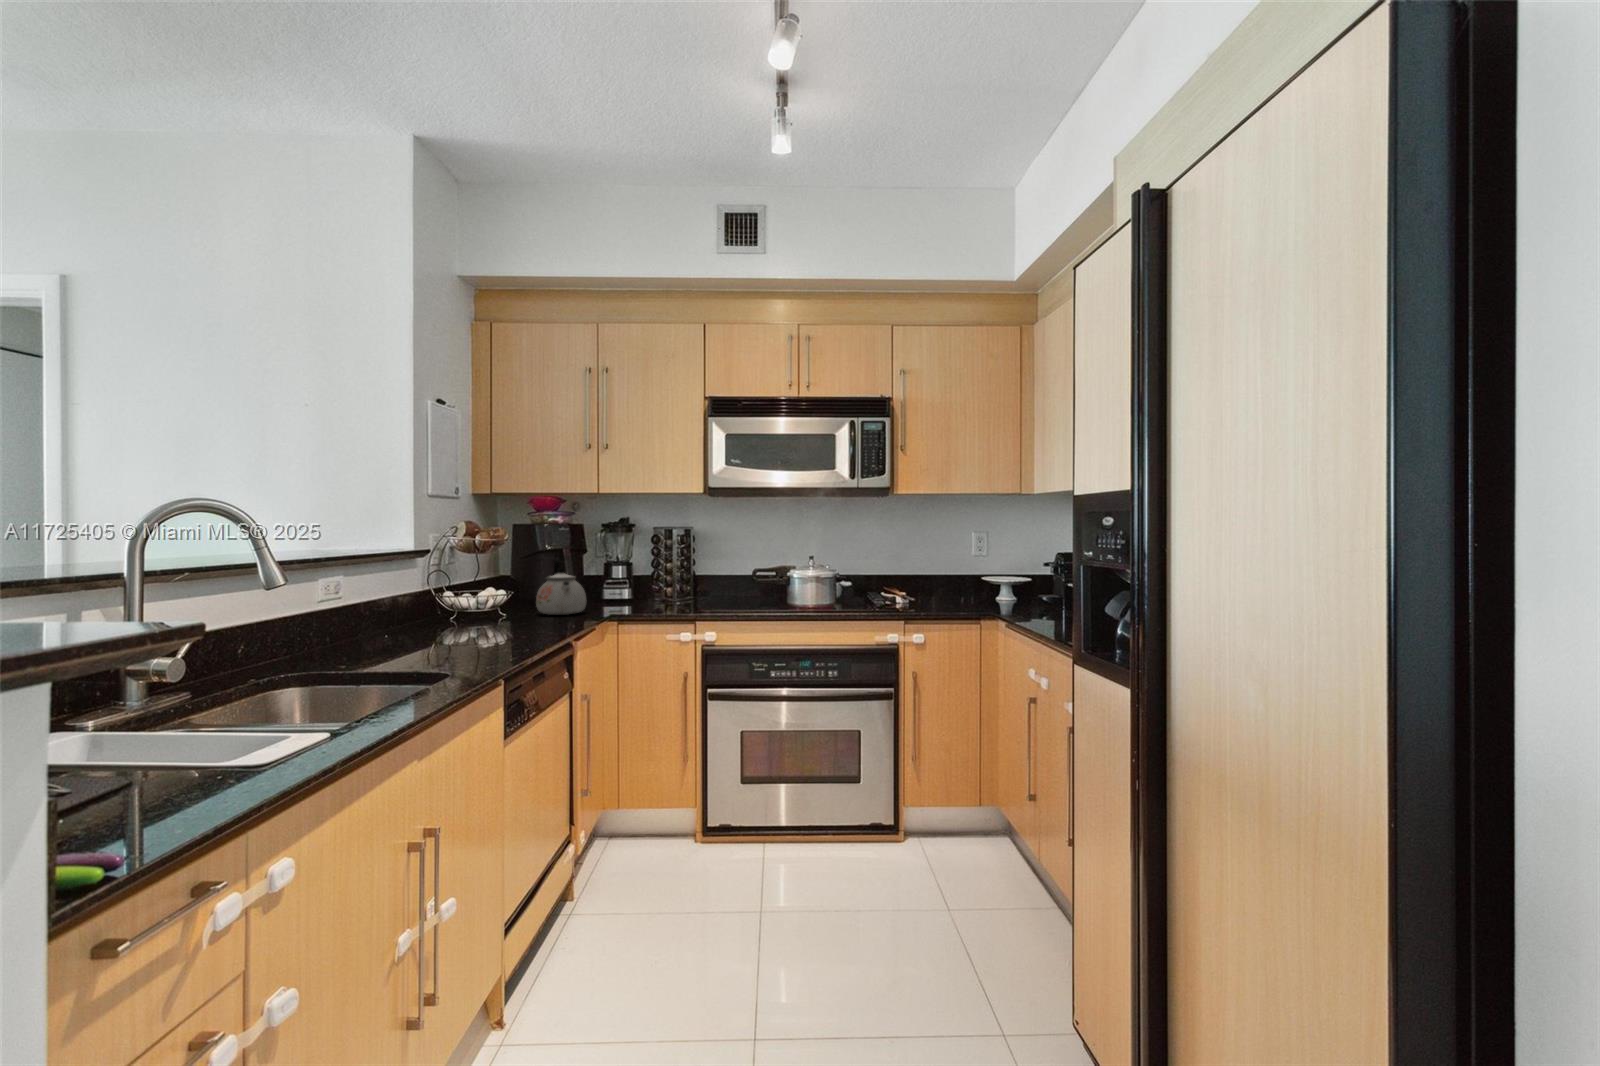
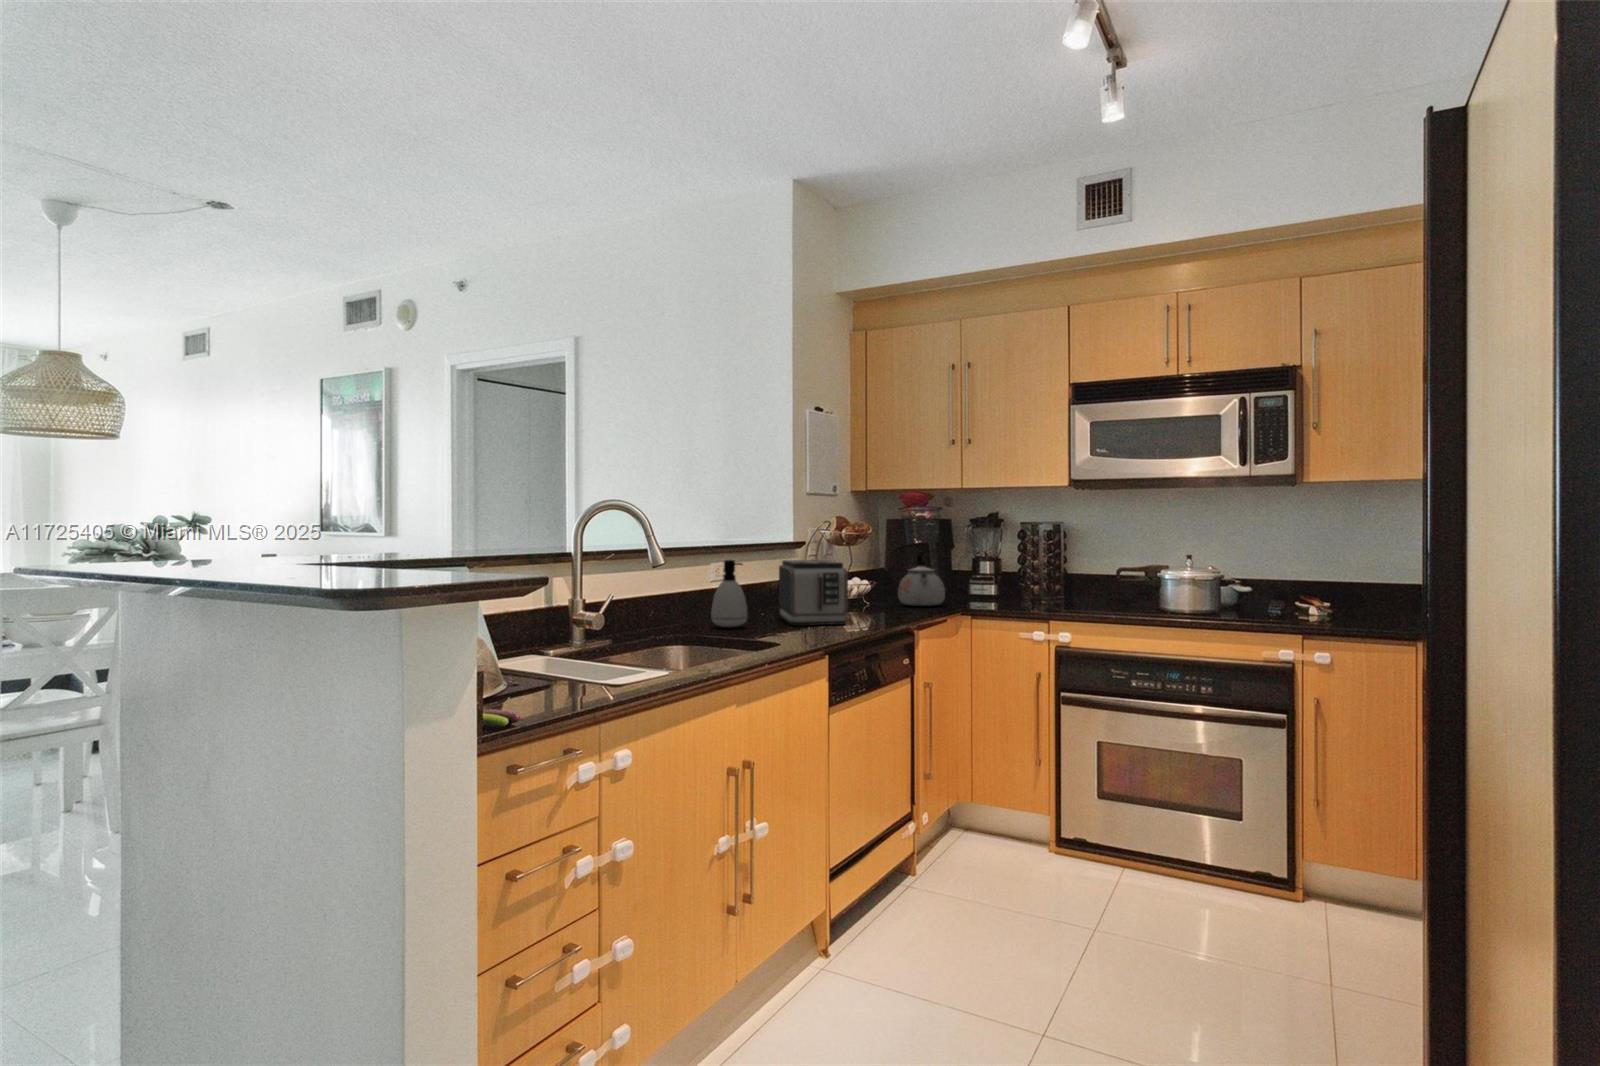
toaster: none [408,571,503,648] -> present [779,560,848,626]
soap dispenser: none [329,575,379,657] -> present [711,560,748,628]

